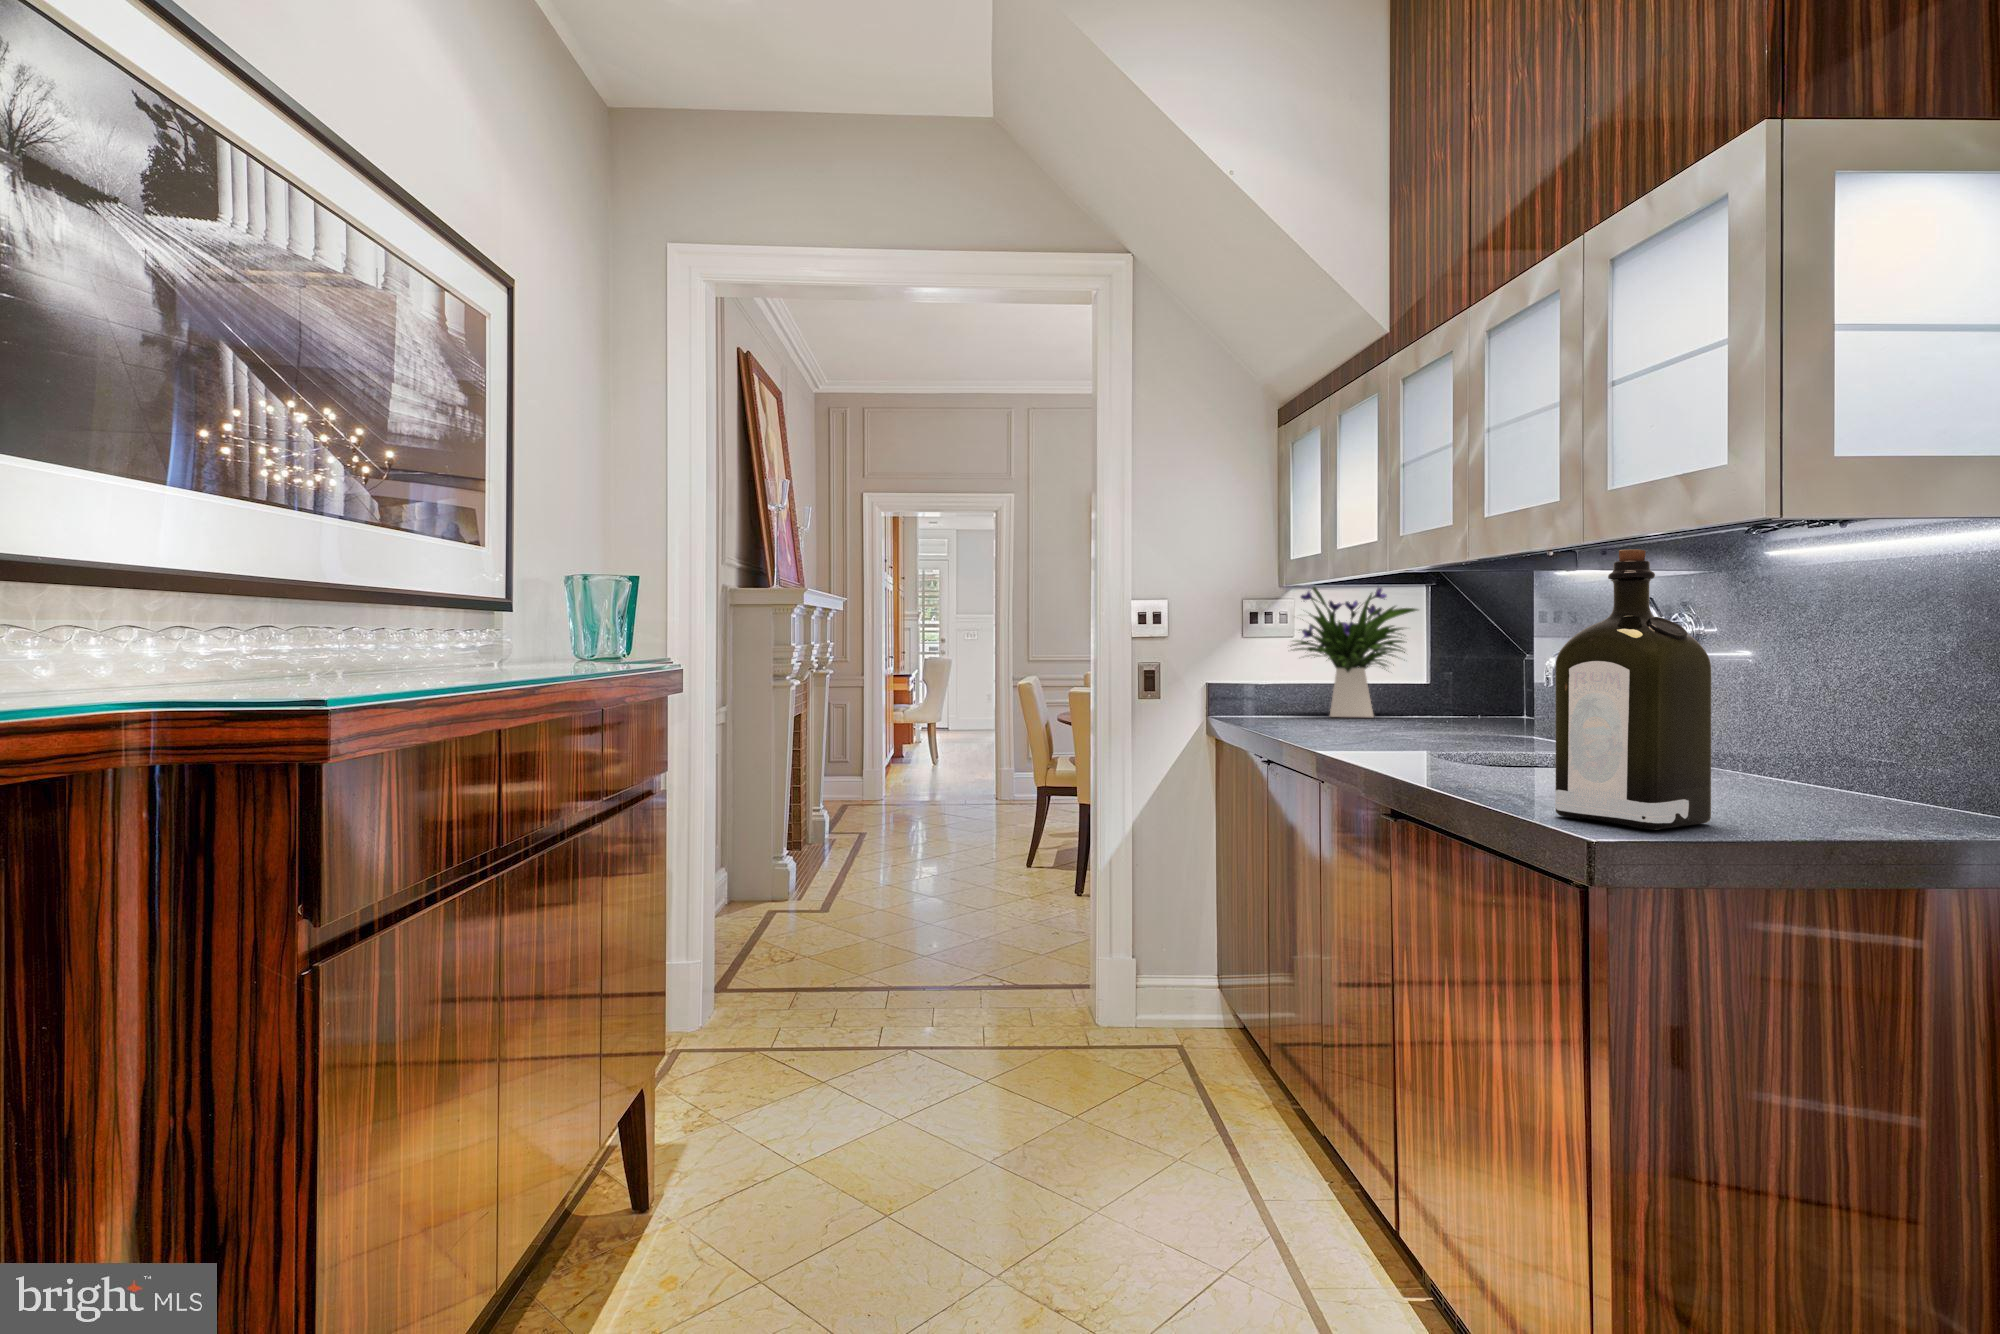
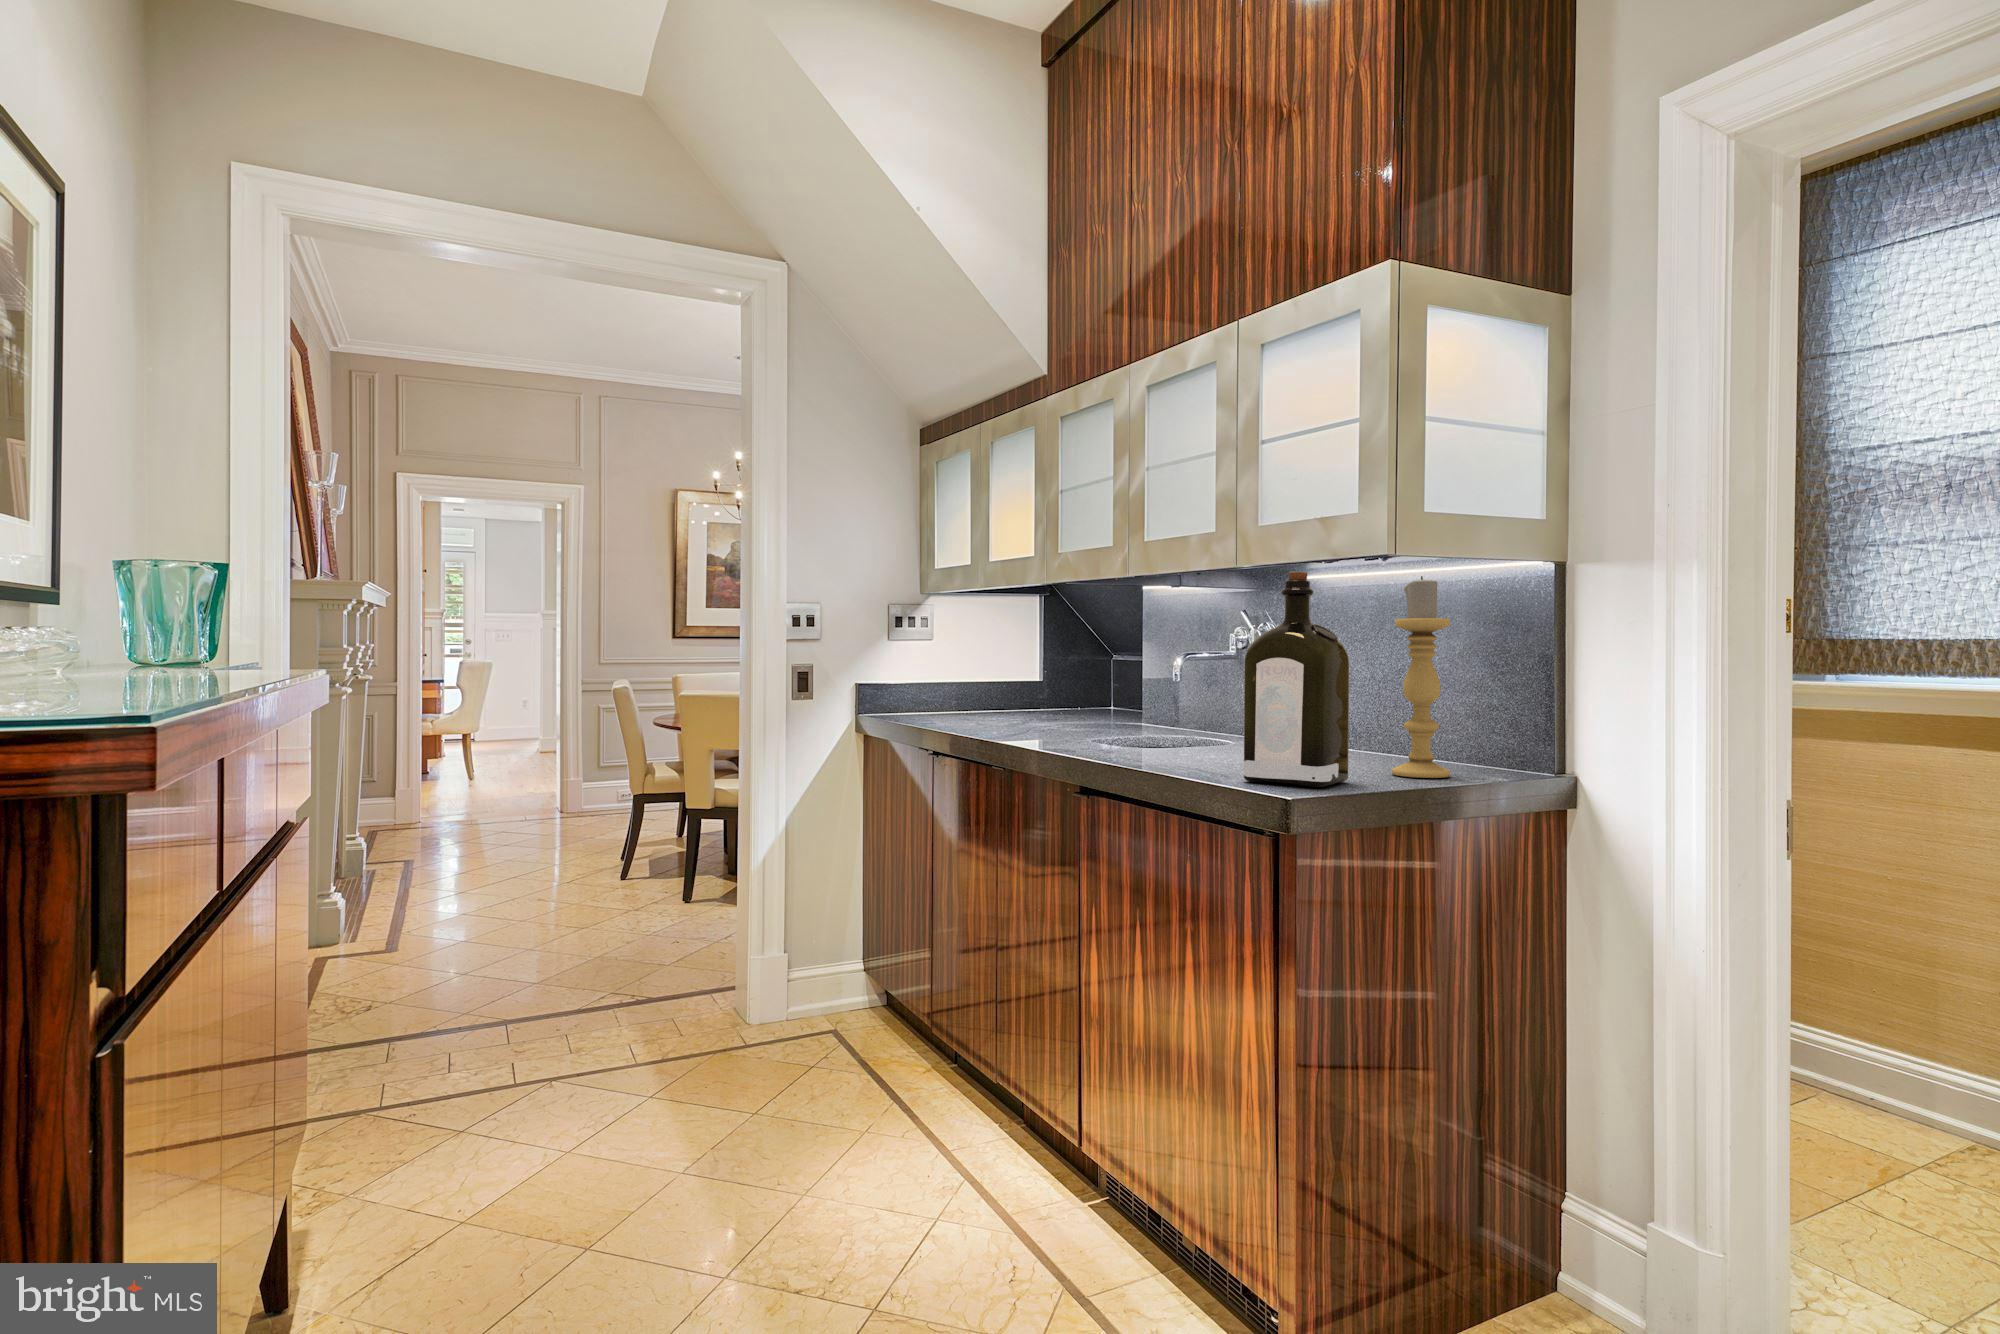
candle holder: none [1800,546,1894,825] -> present [1392,576,1450,778]
flower arrangement: present [1290,587,1417,717] -> none [923,587,1041,714]

